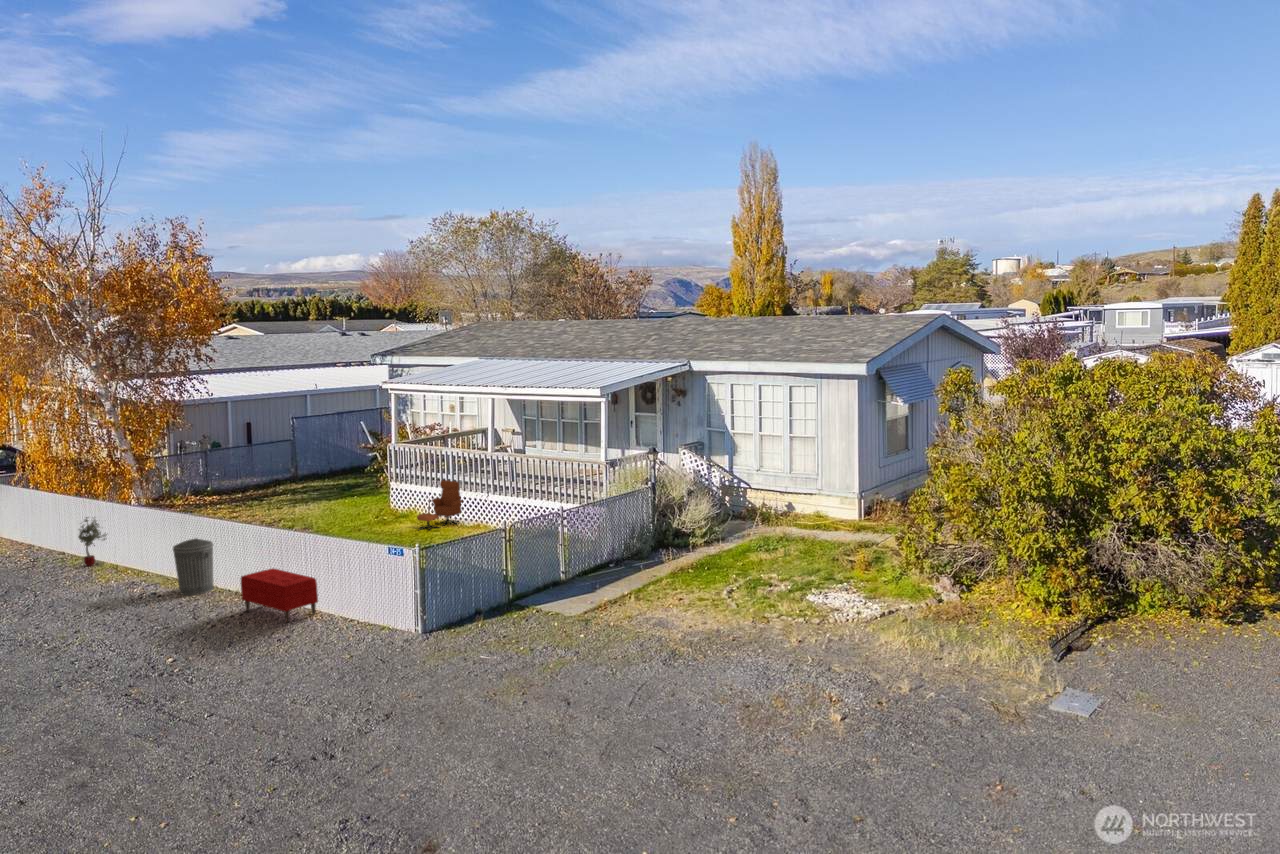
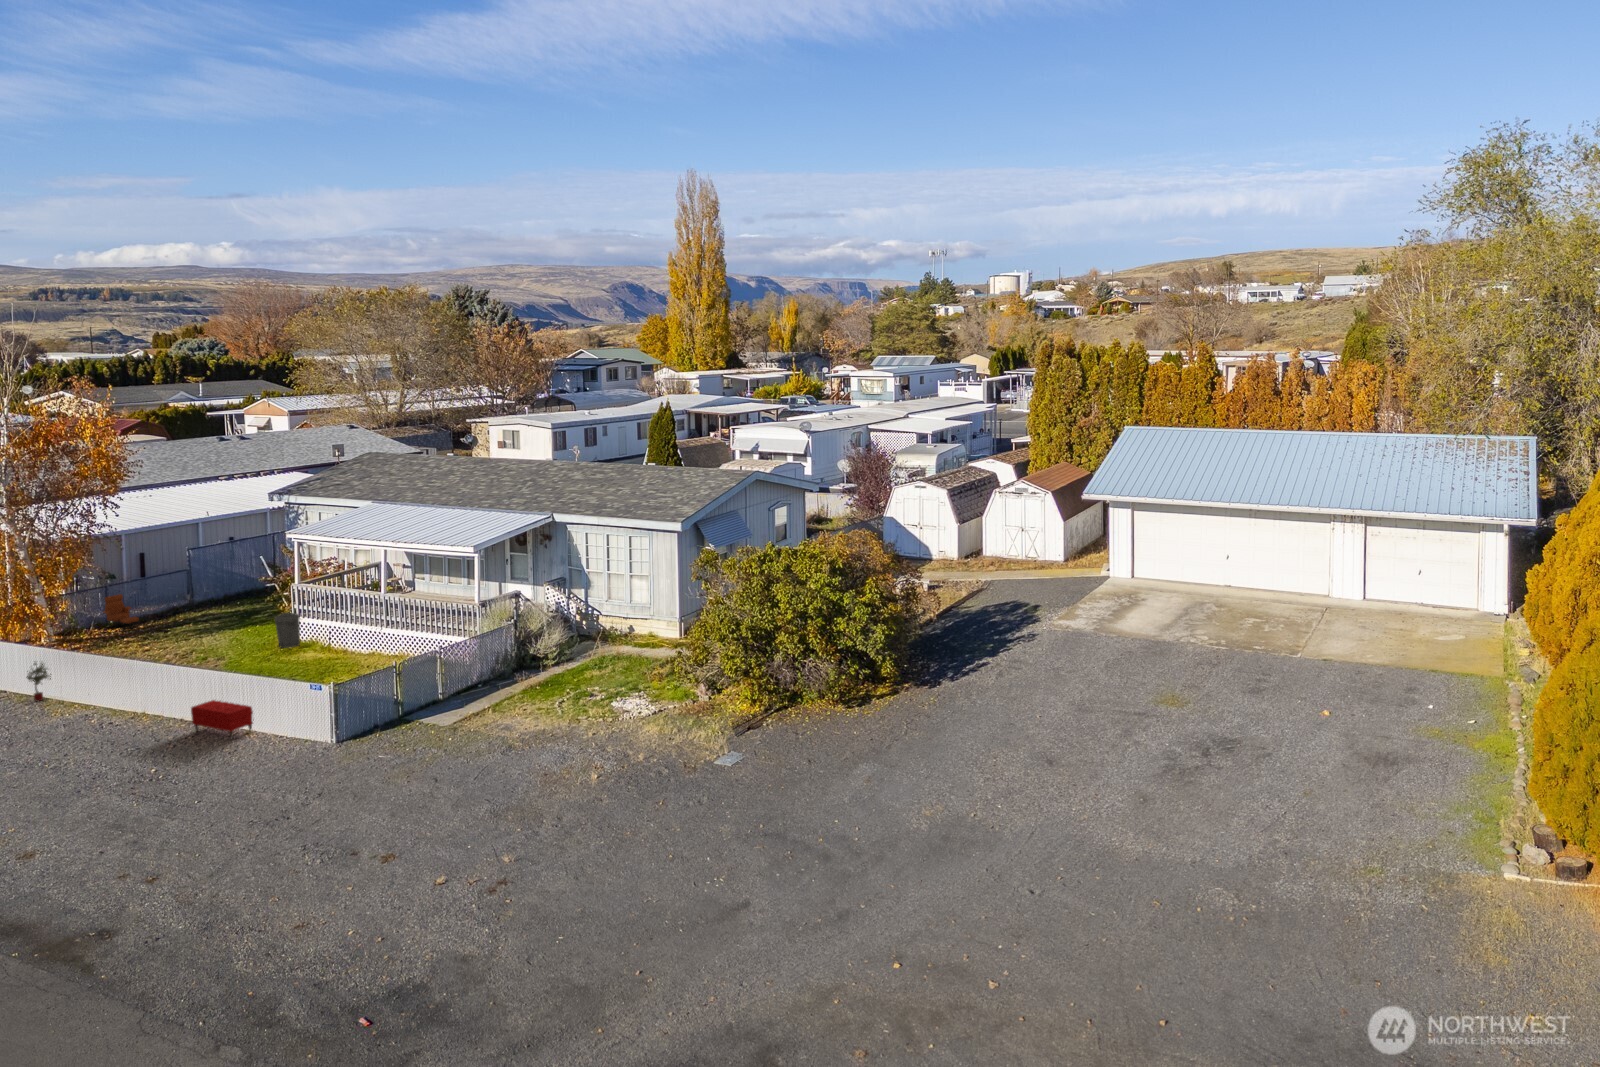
lounge chair: present [417,480,463,530] -> present [104,594,139,629]
trash can: present [173,538,213,595] -> present [275,613,300,648]

